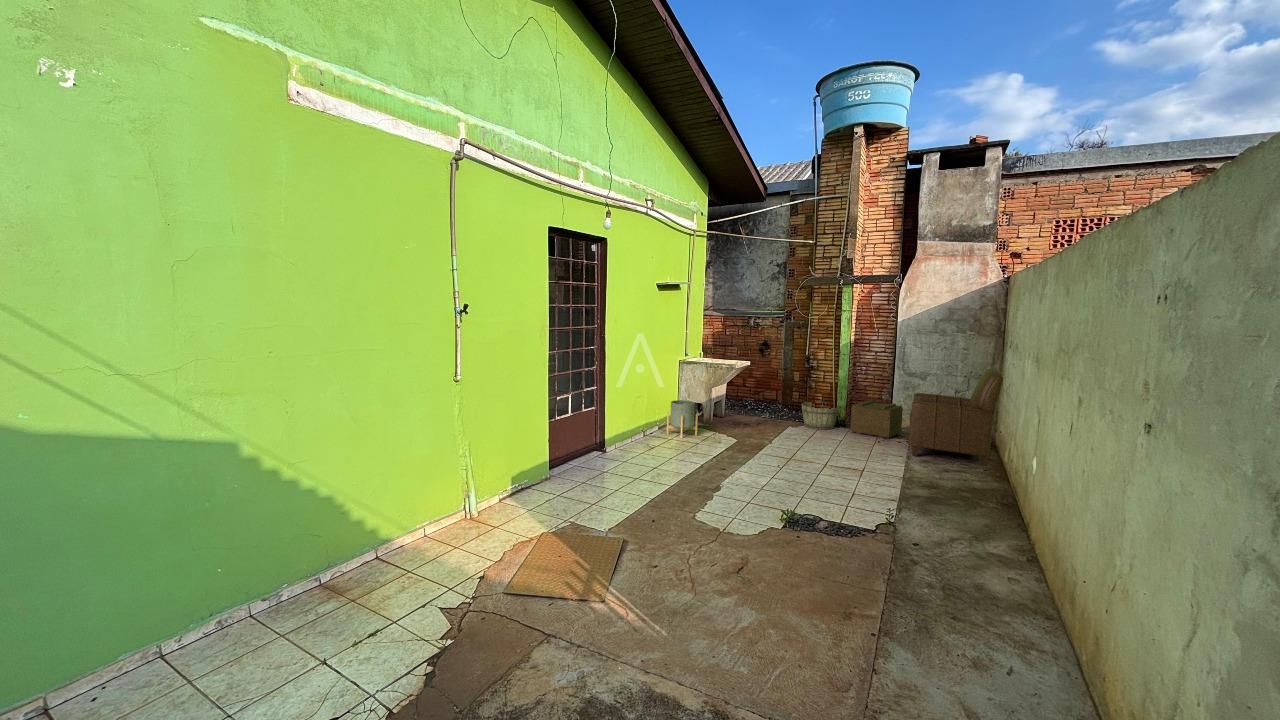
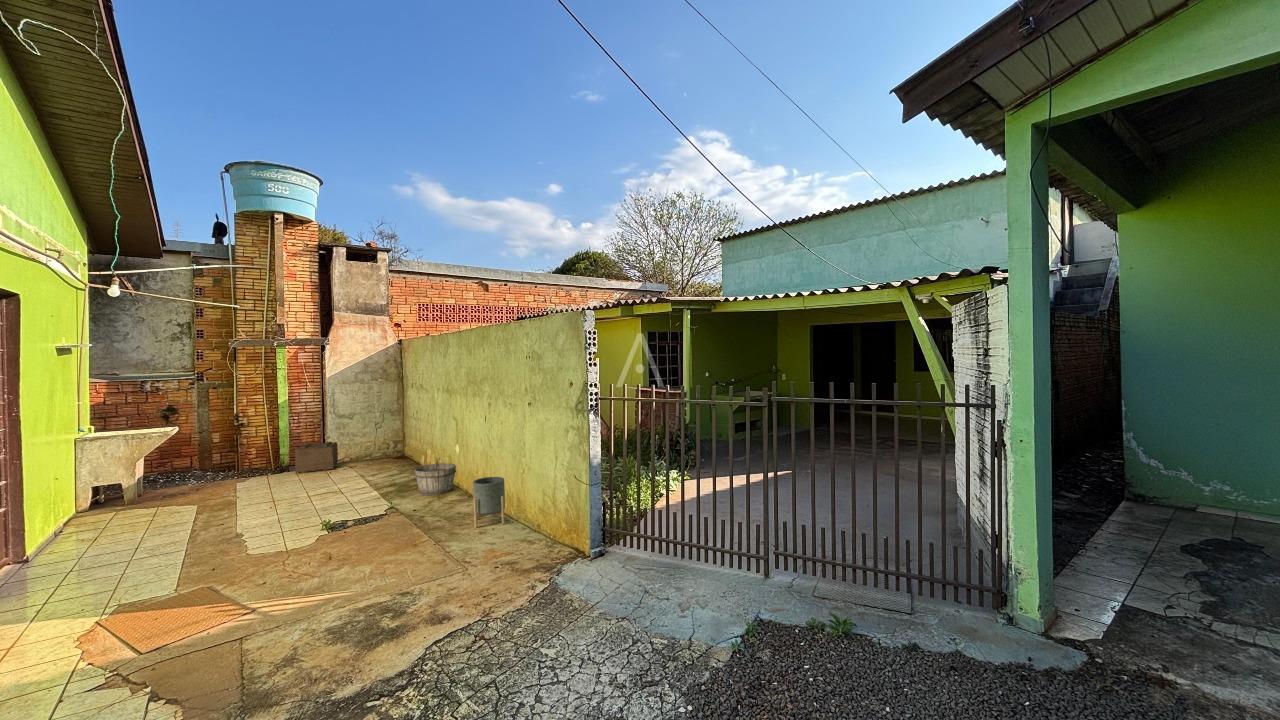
chair: present [908,369,1003,466] -> none [350,402,415,474]
wooden bucket: present [802,397,839,429] -> present [414,458,456,495]
planter: present [667,400,698,438] -> present [473,477,505,528]

